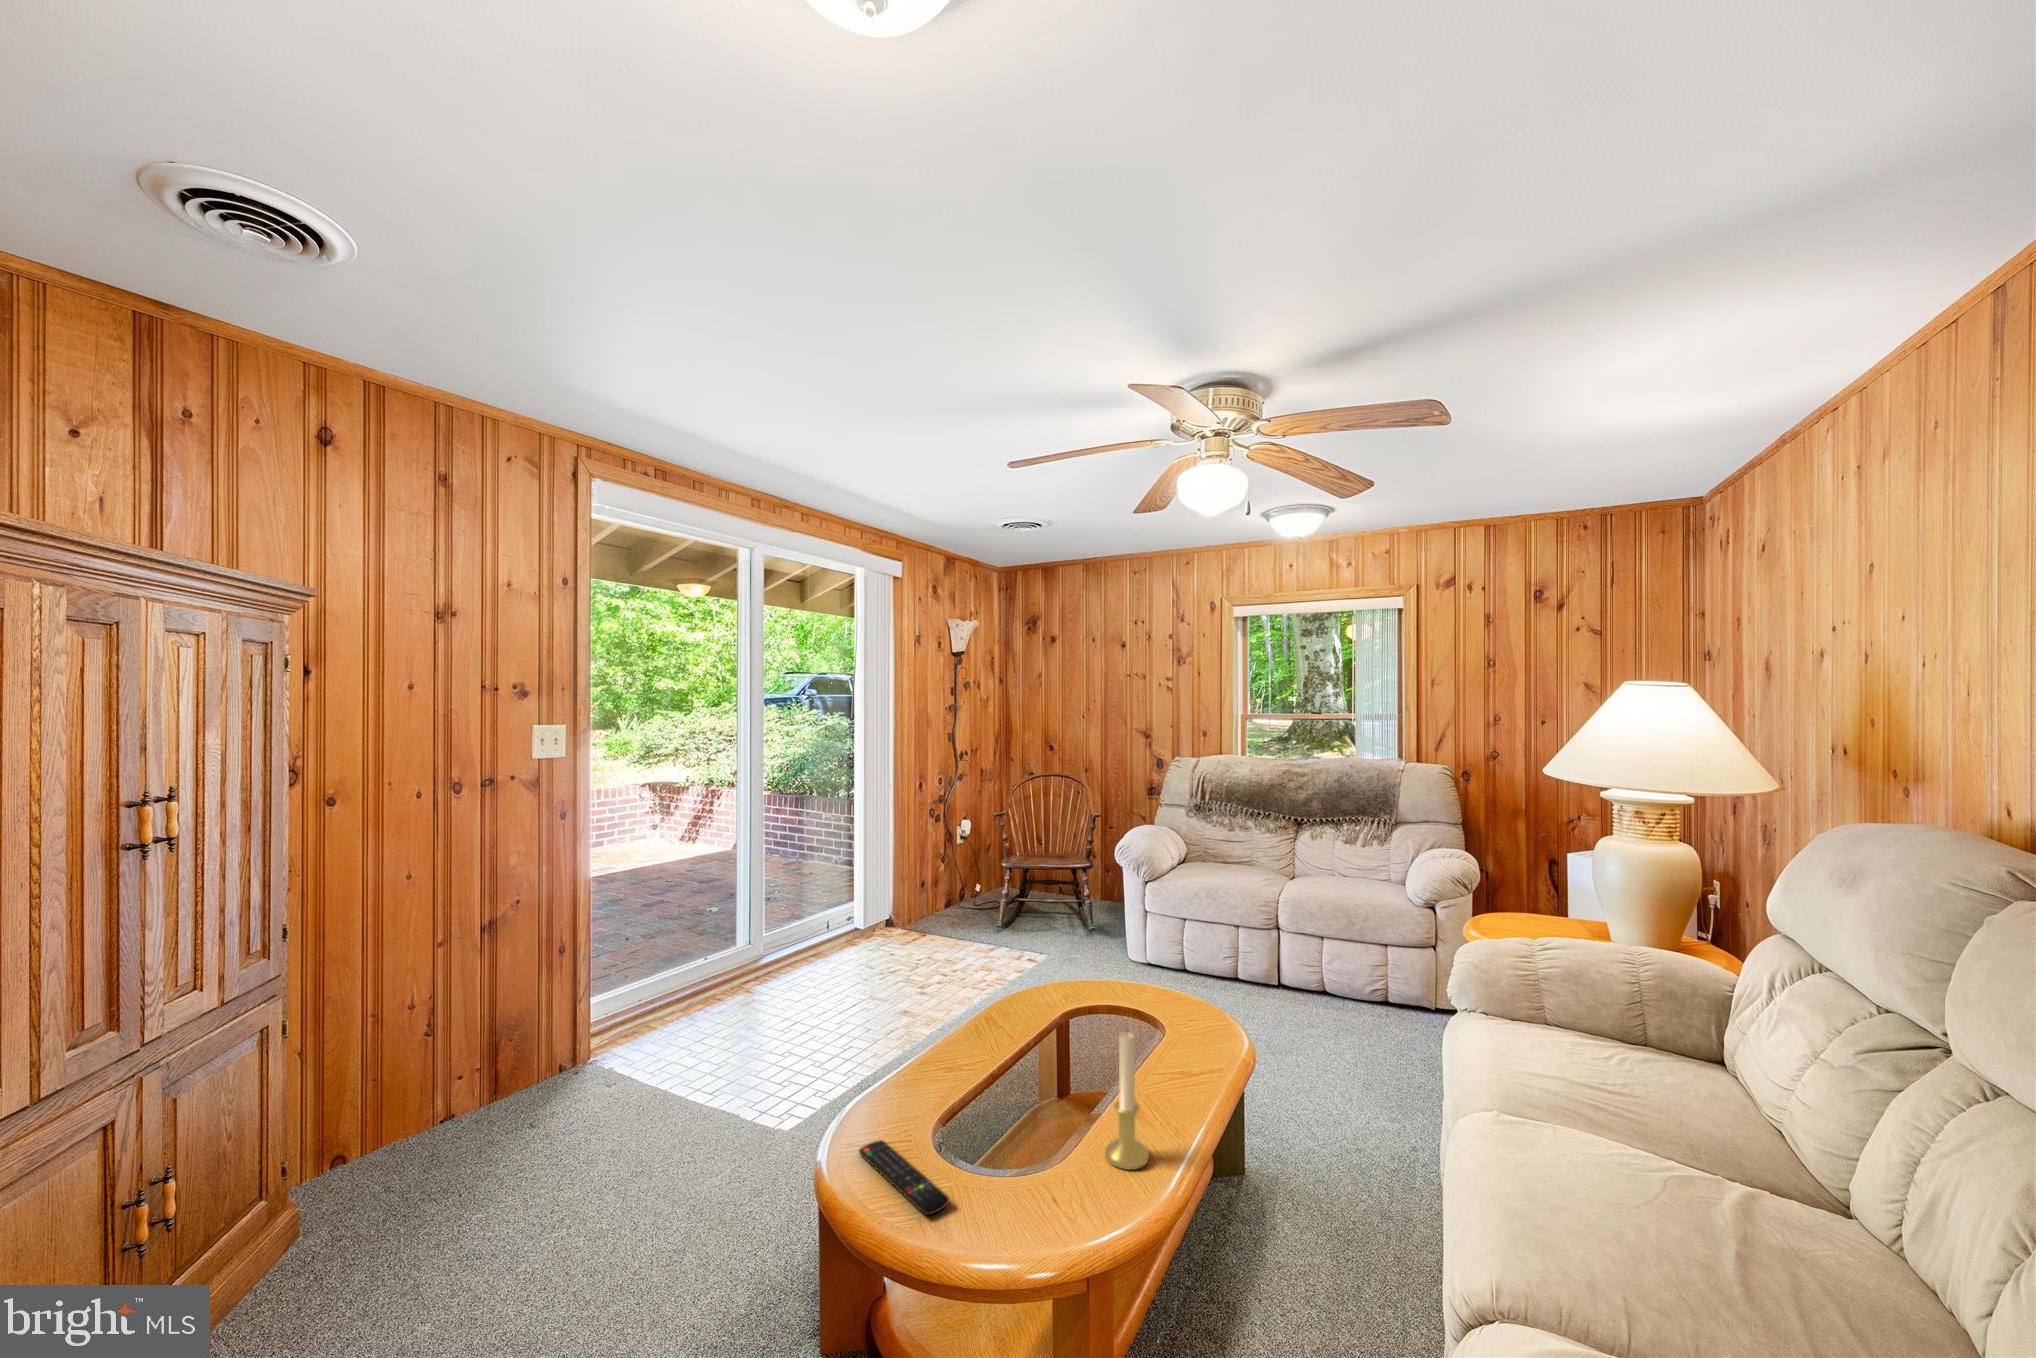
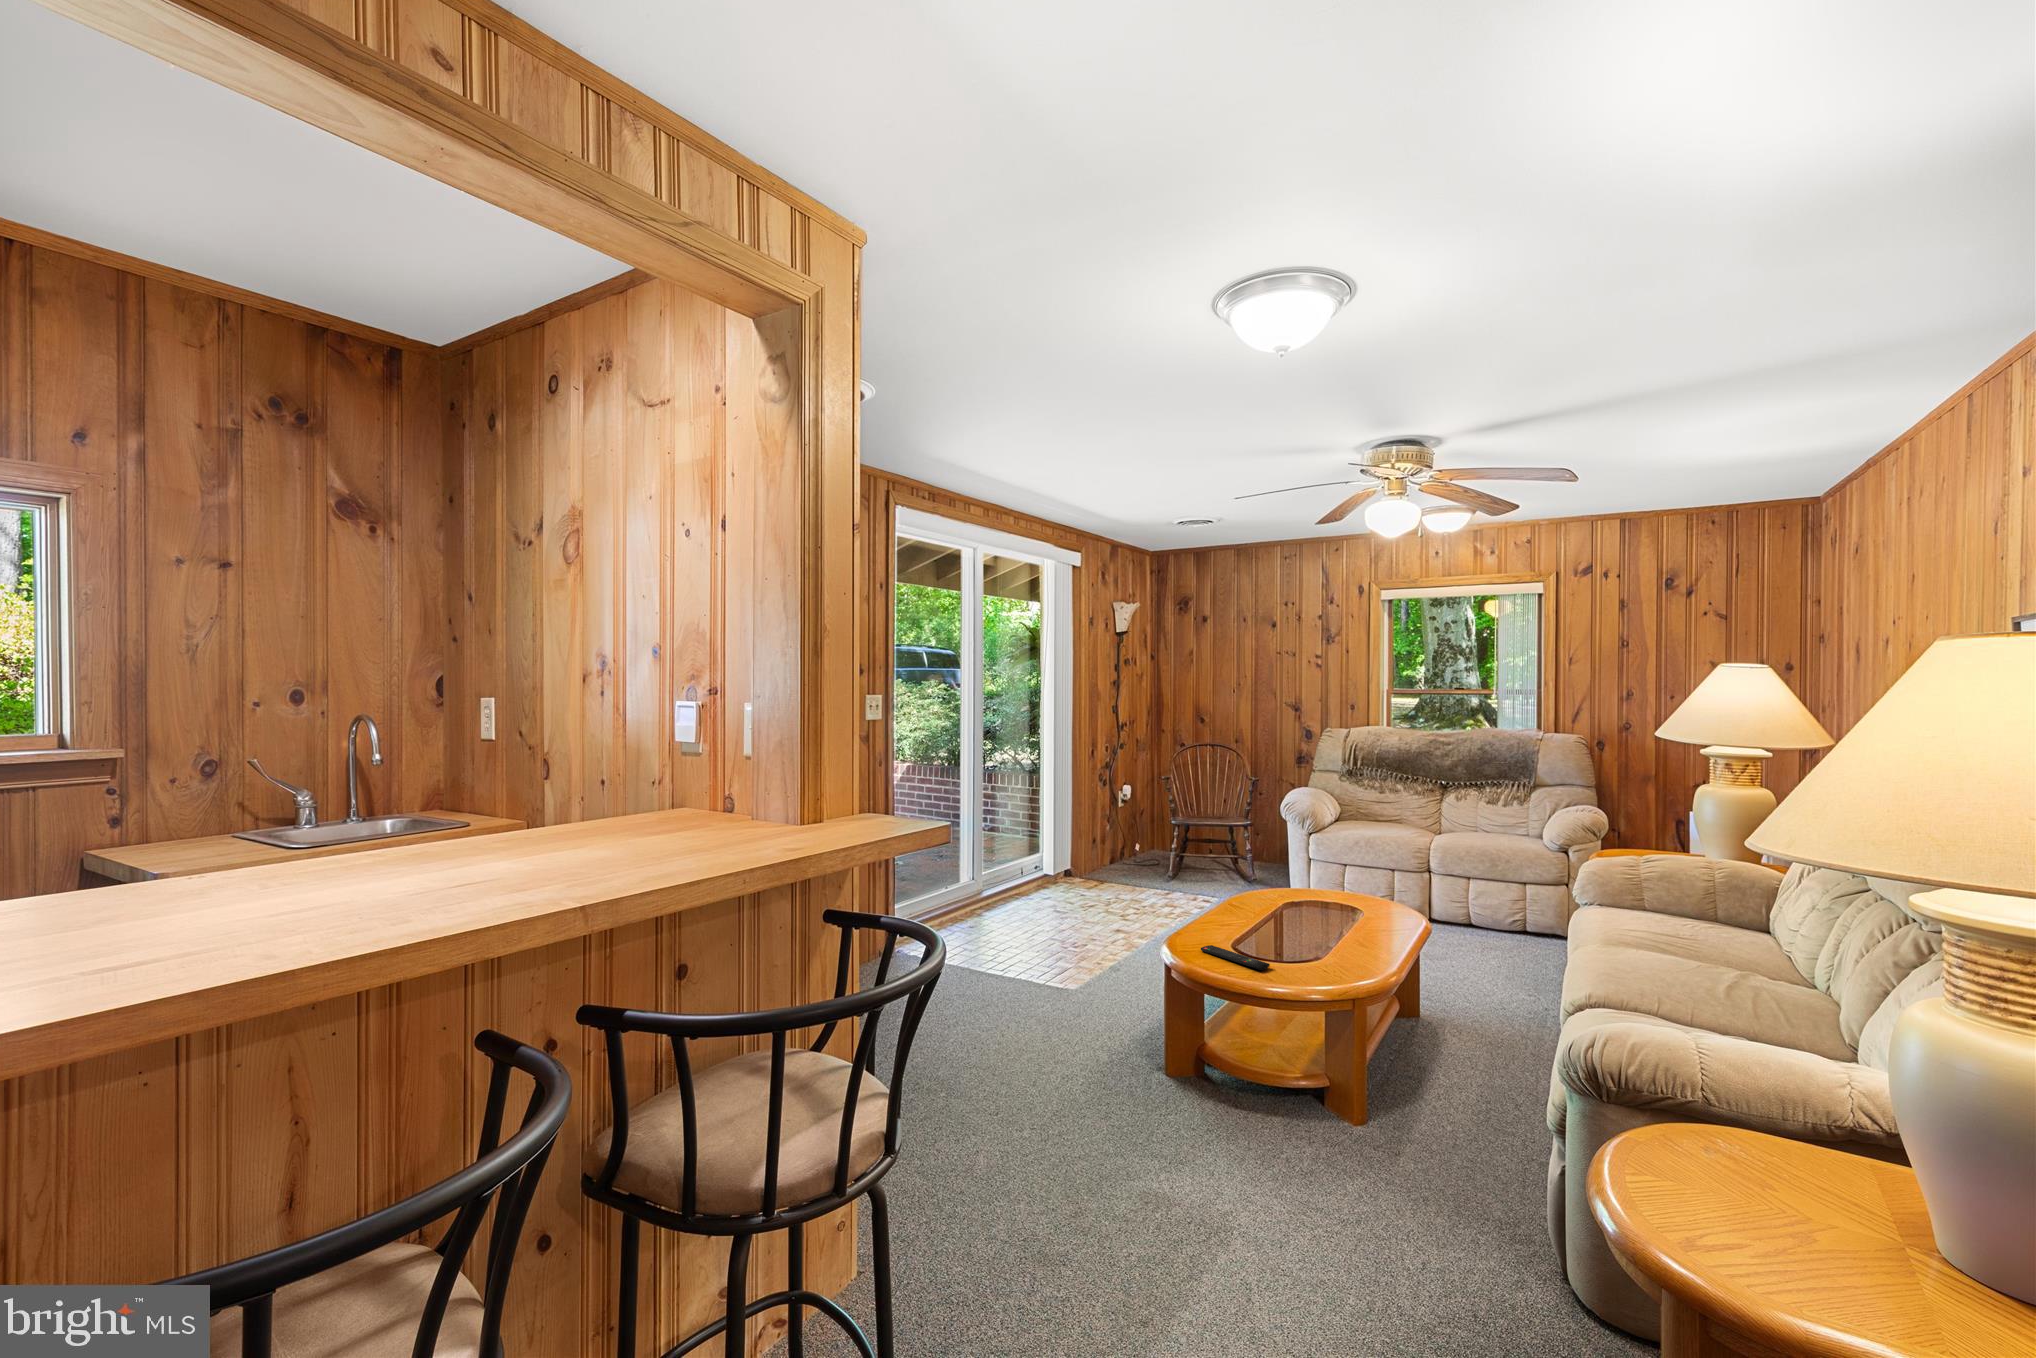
candle holder: present [1105,1032,1149,1170] -> none [1350,880,1378,961]

